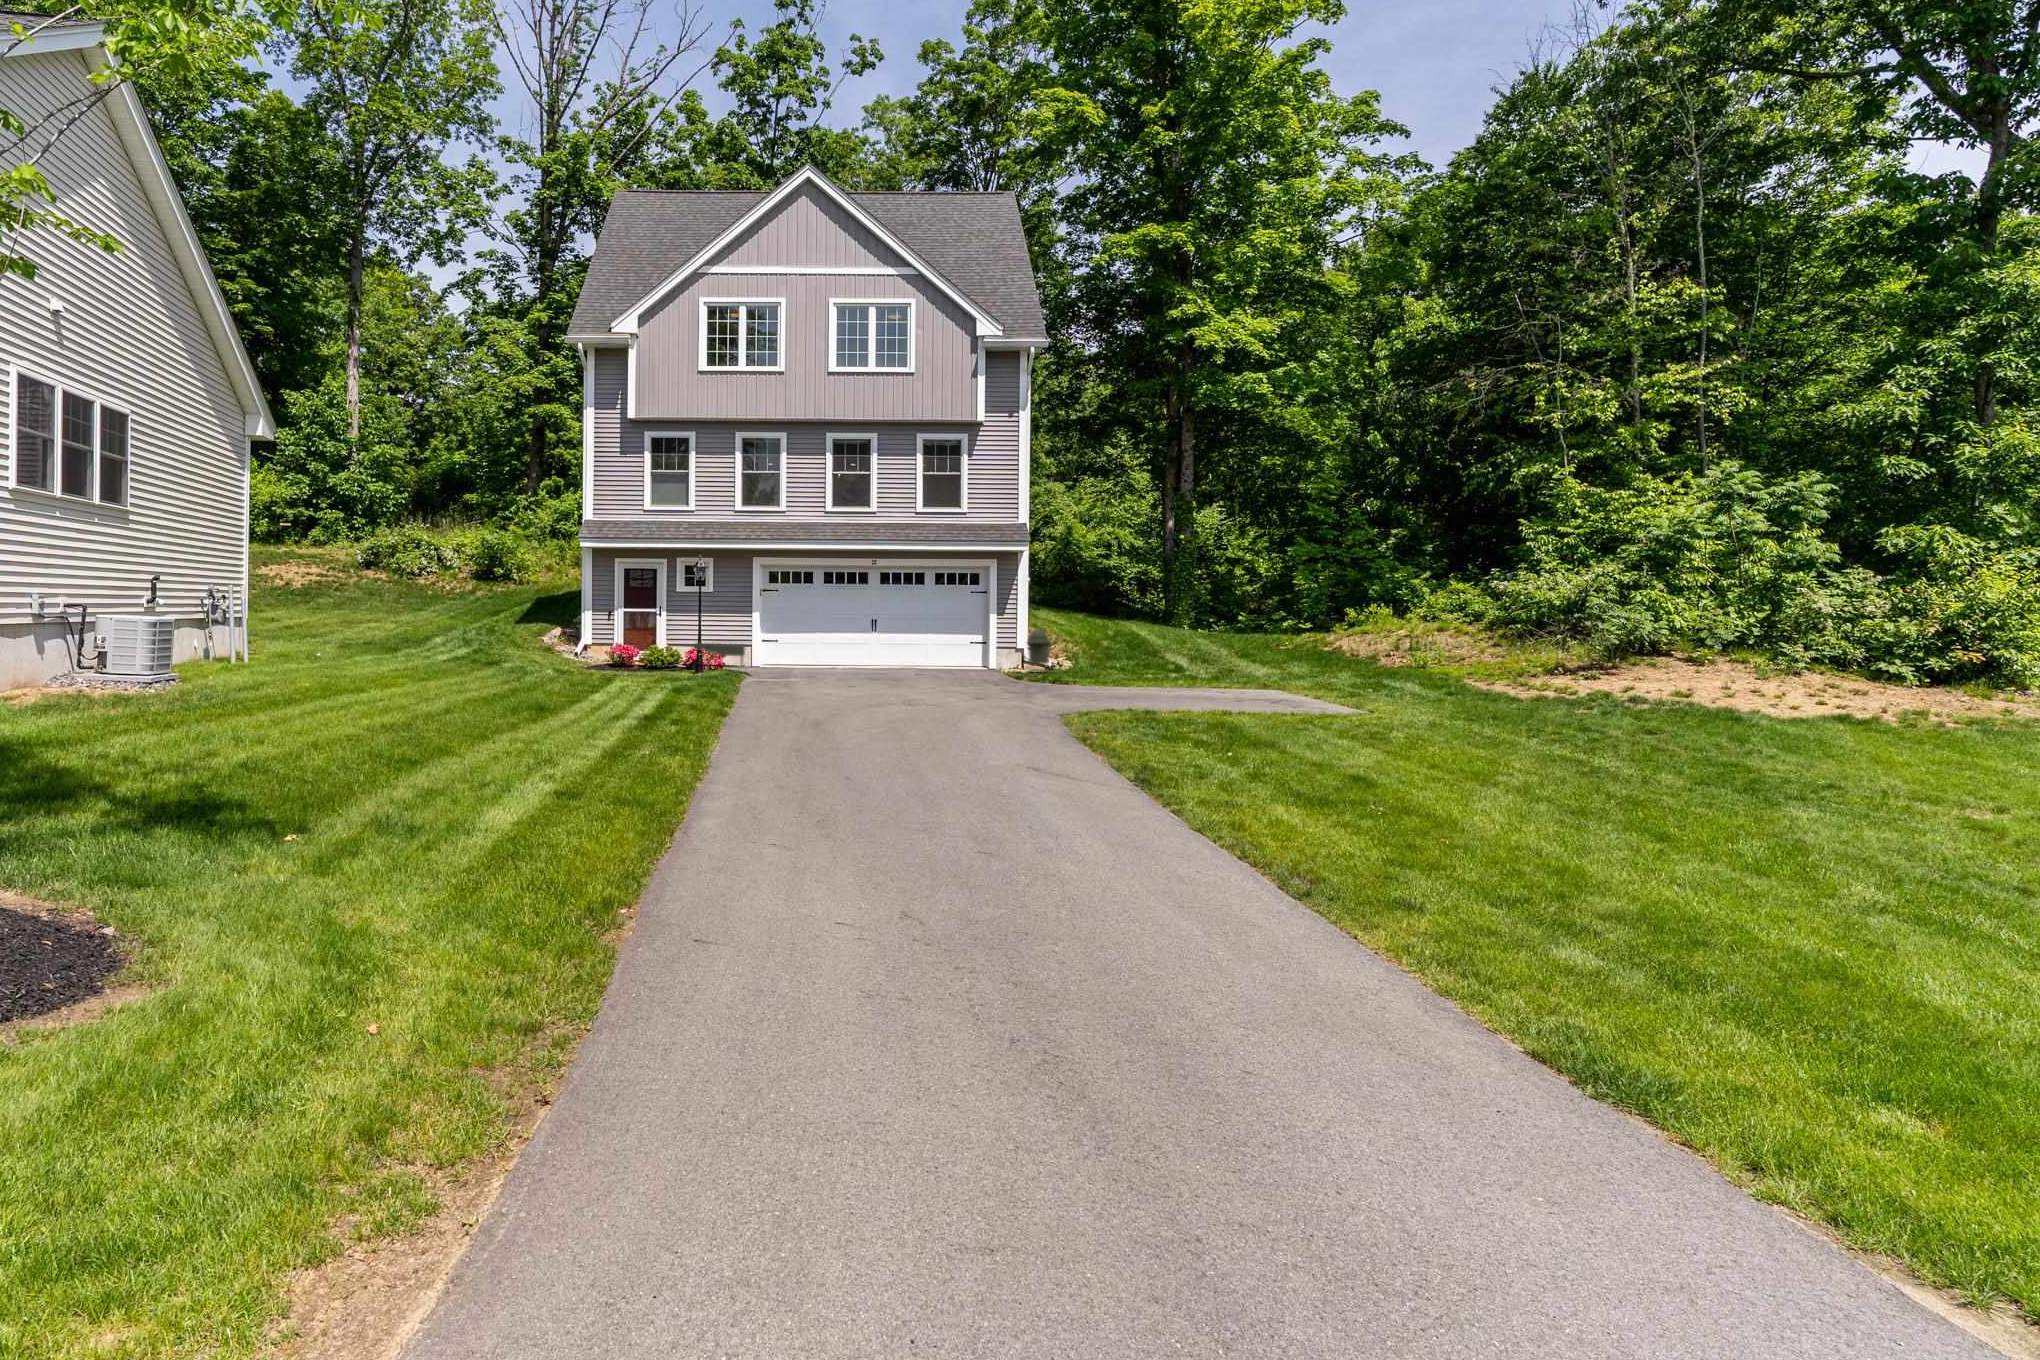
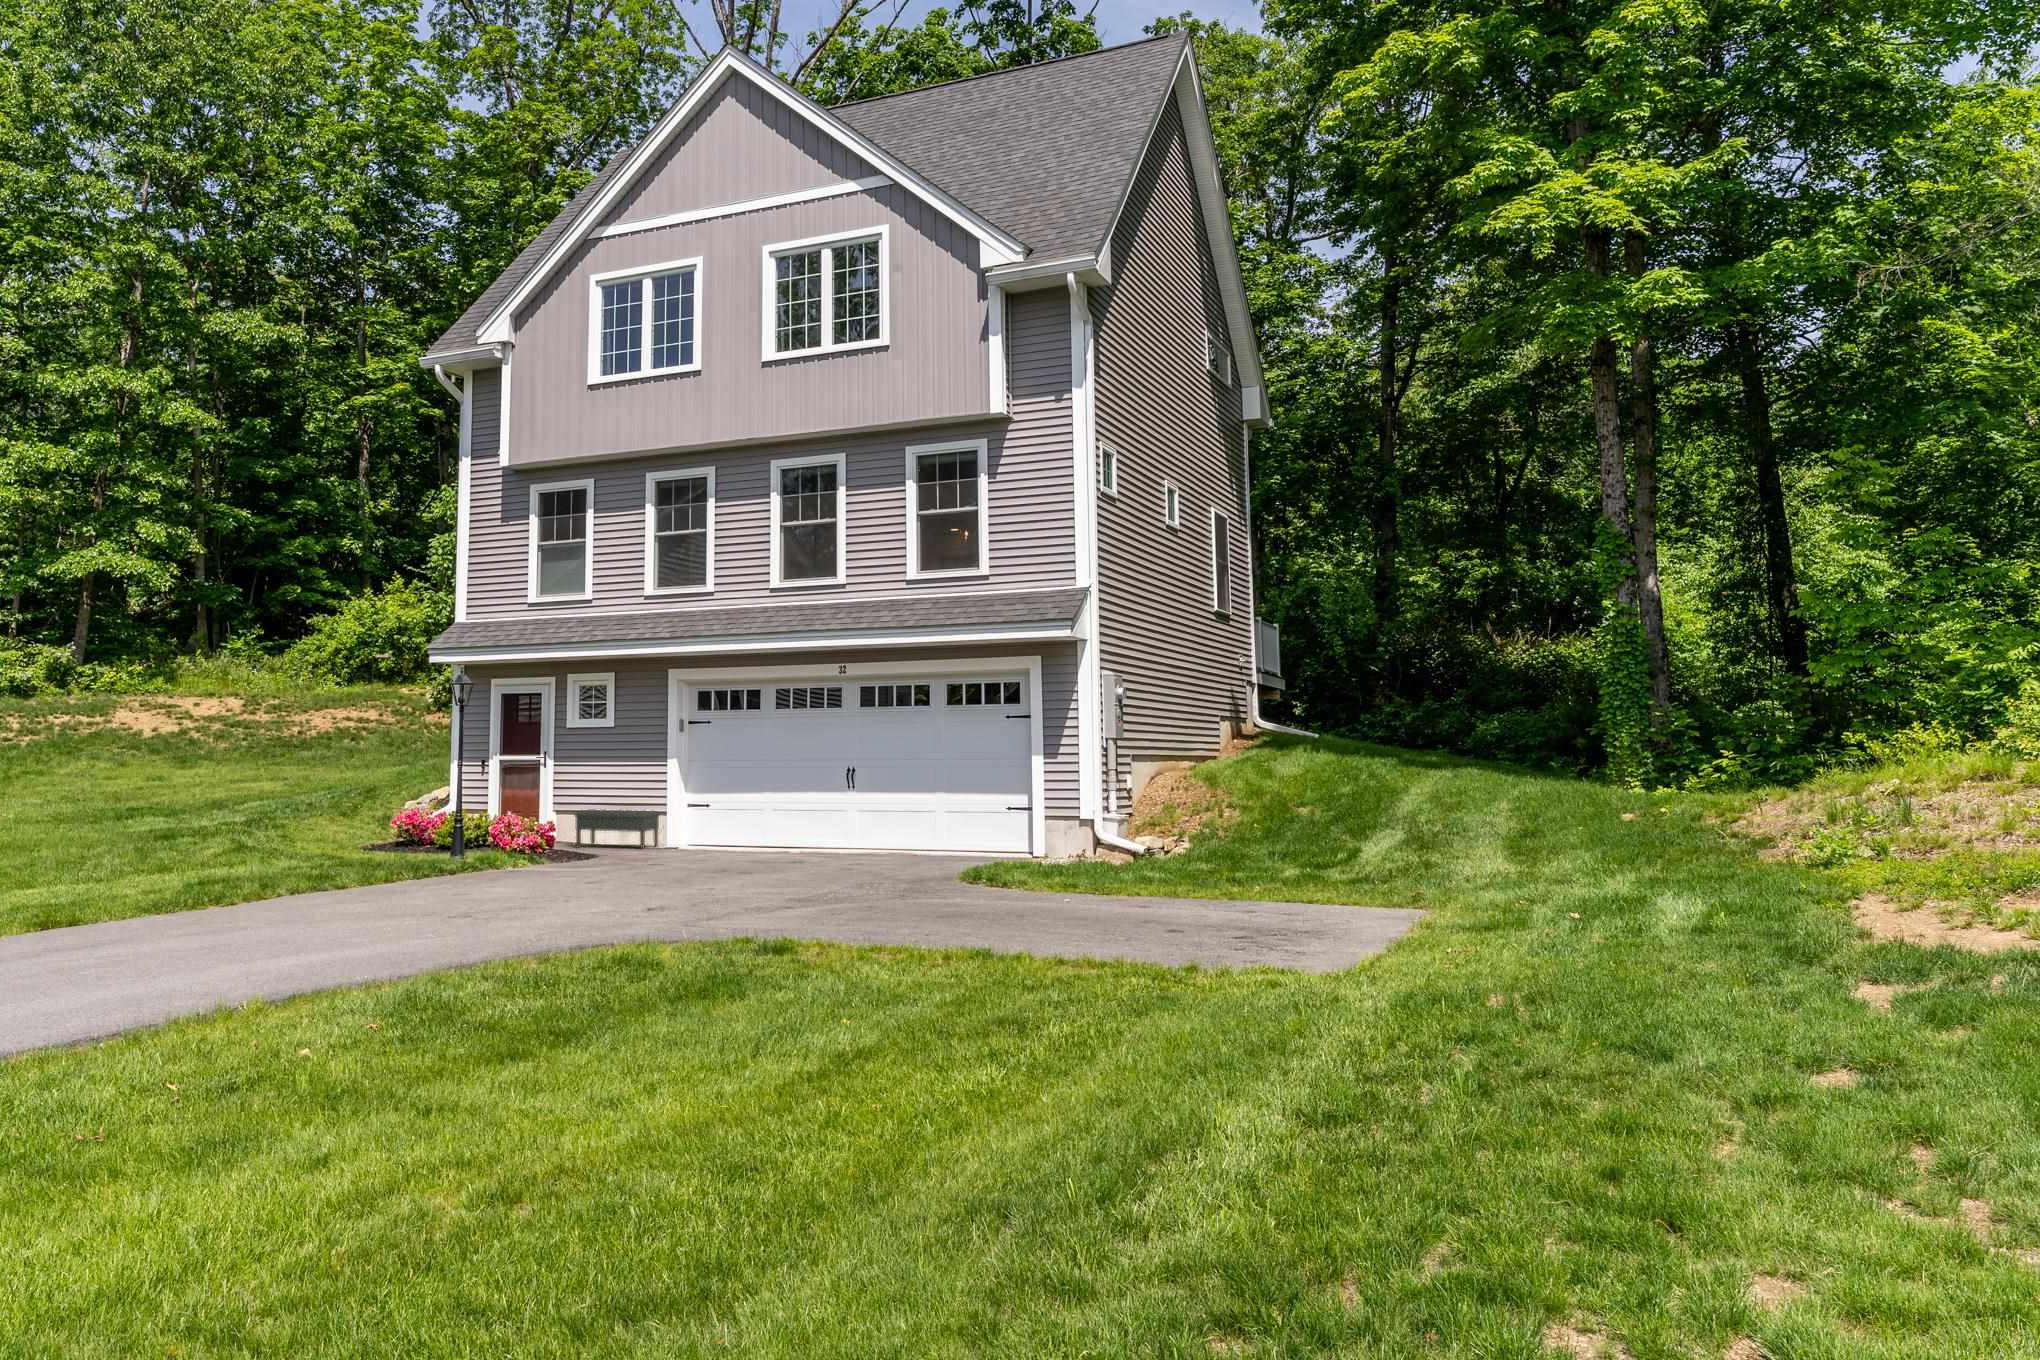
trash can: present [1027,629,1051,673] -> none [1091,779,1137,863]

